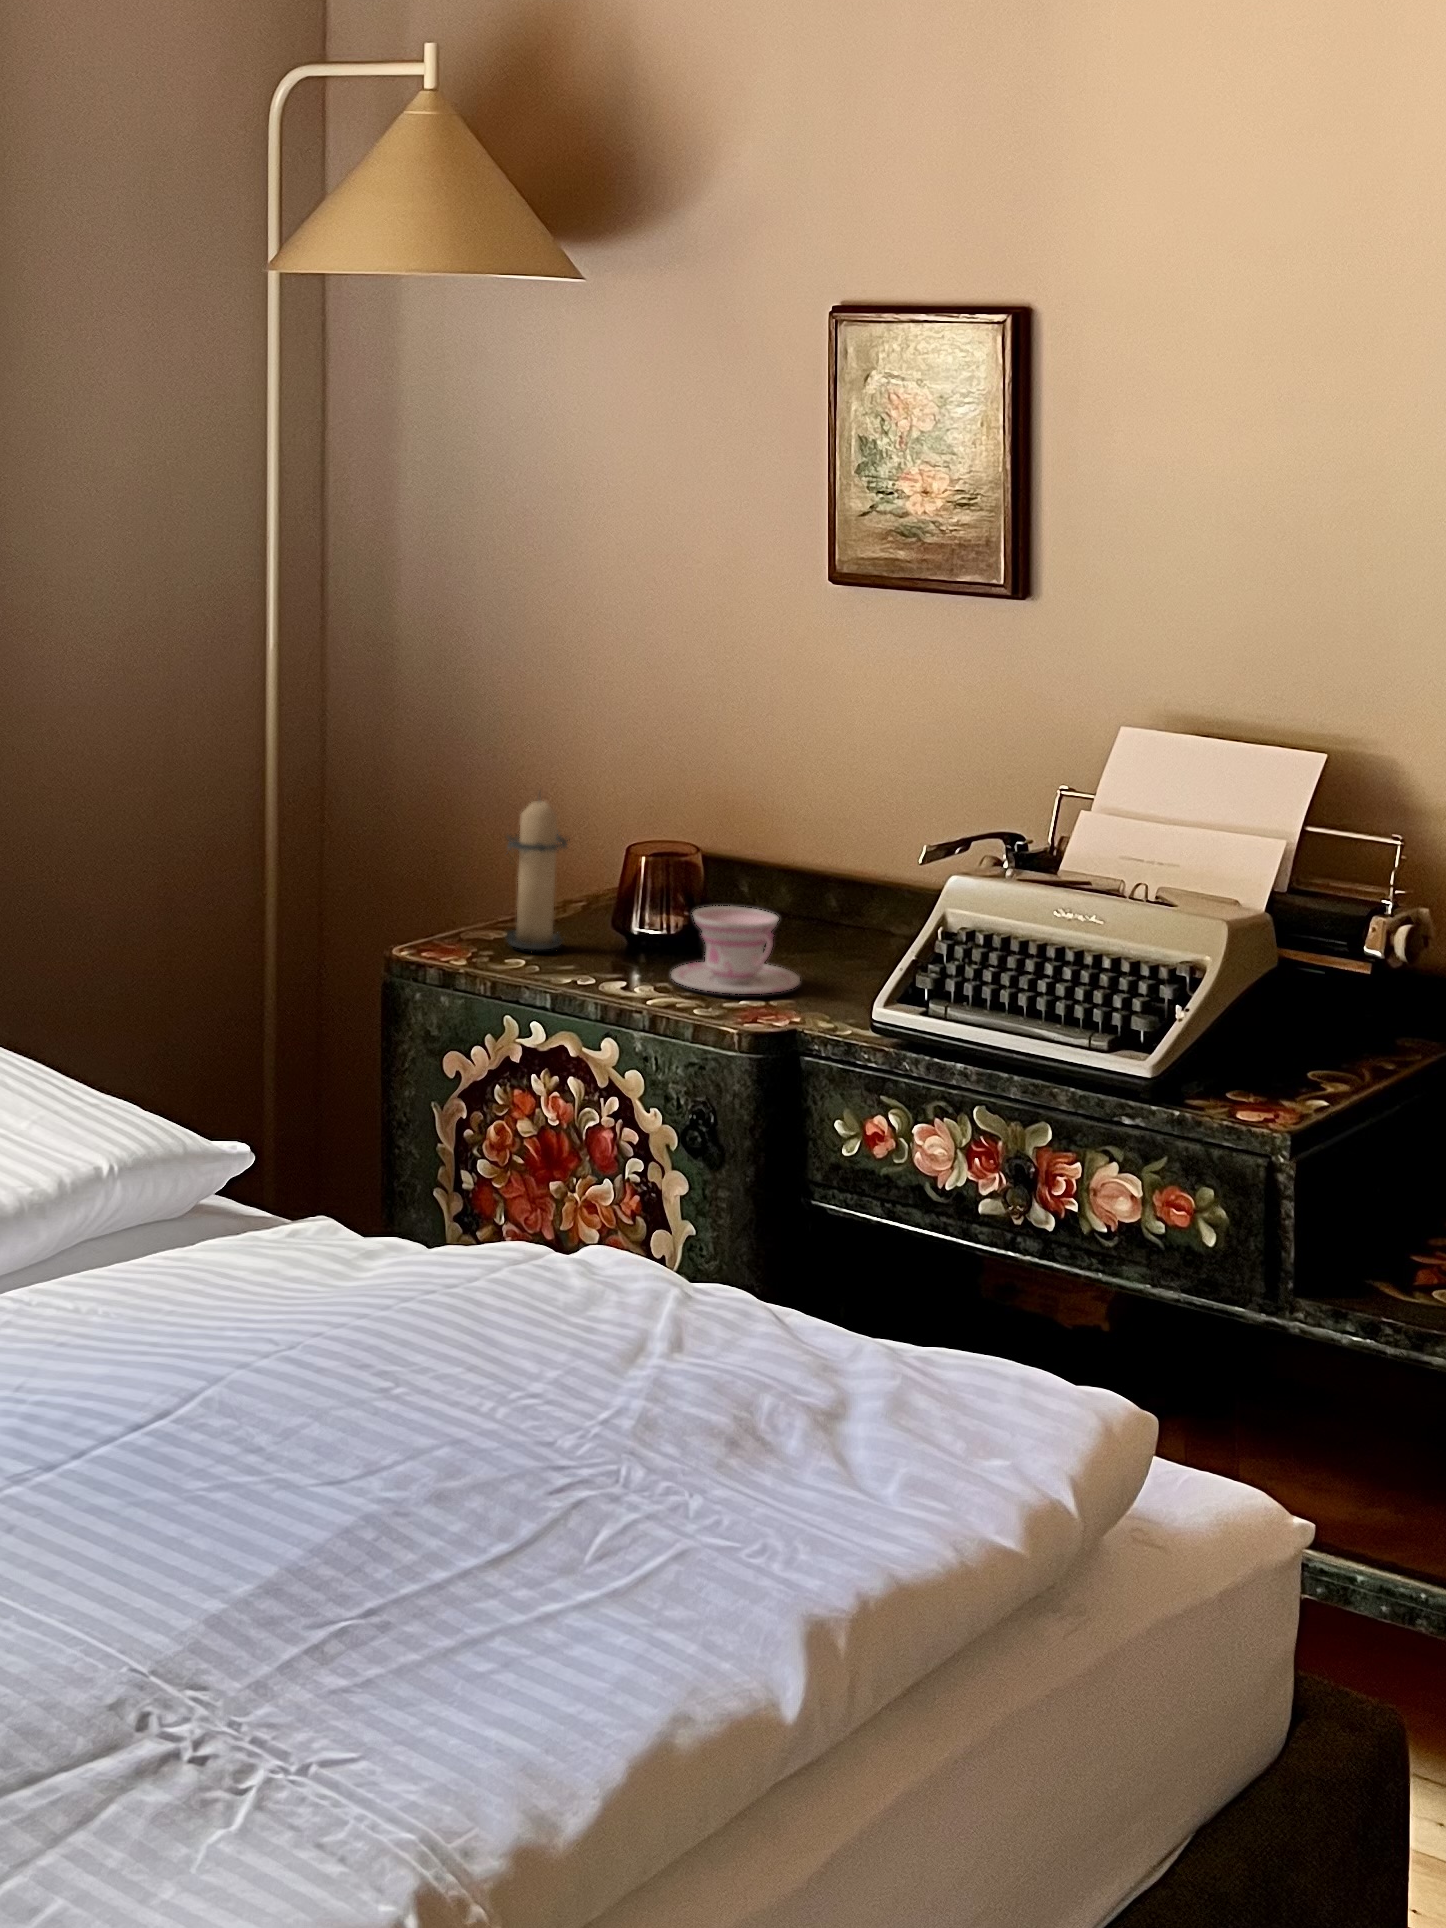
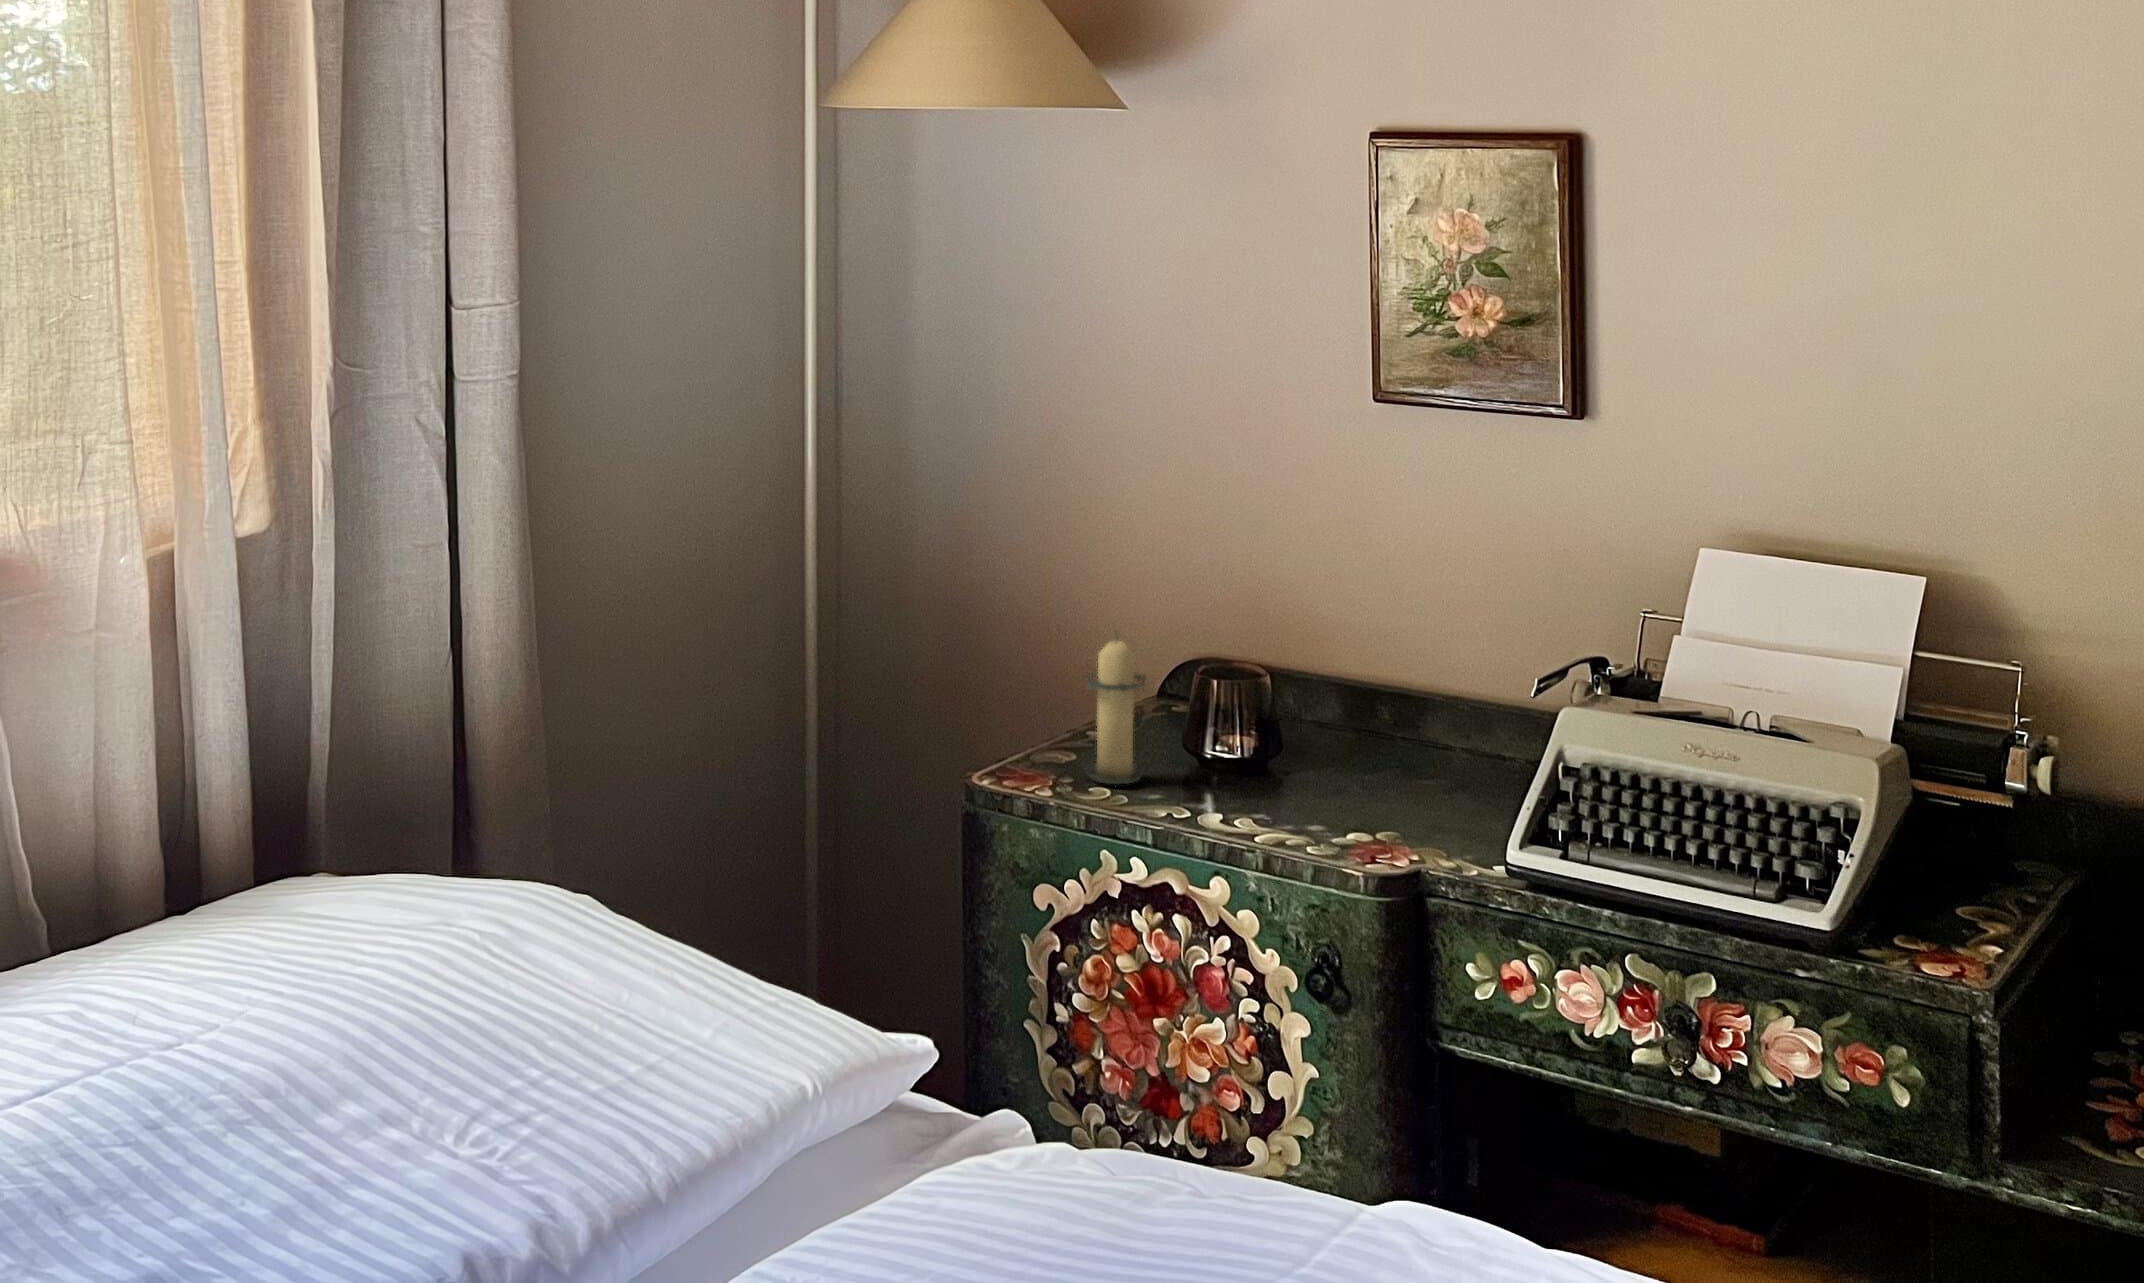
teacup: present [671,906,800,994] -> none [1263,740,1394,831]

